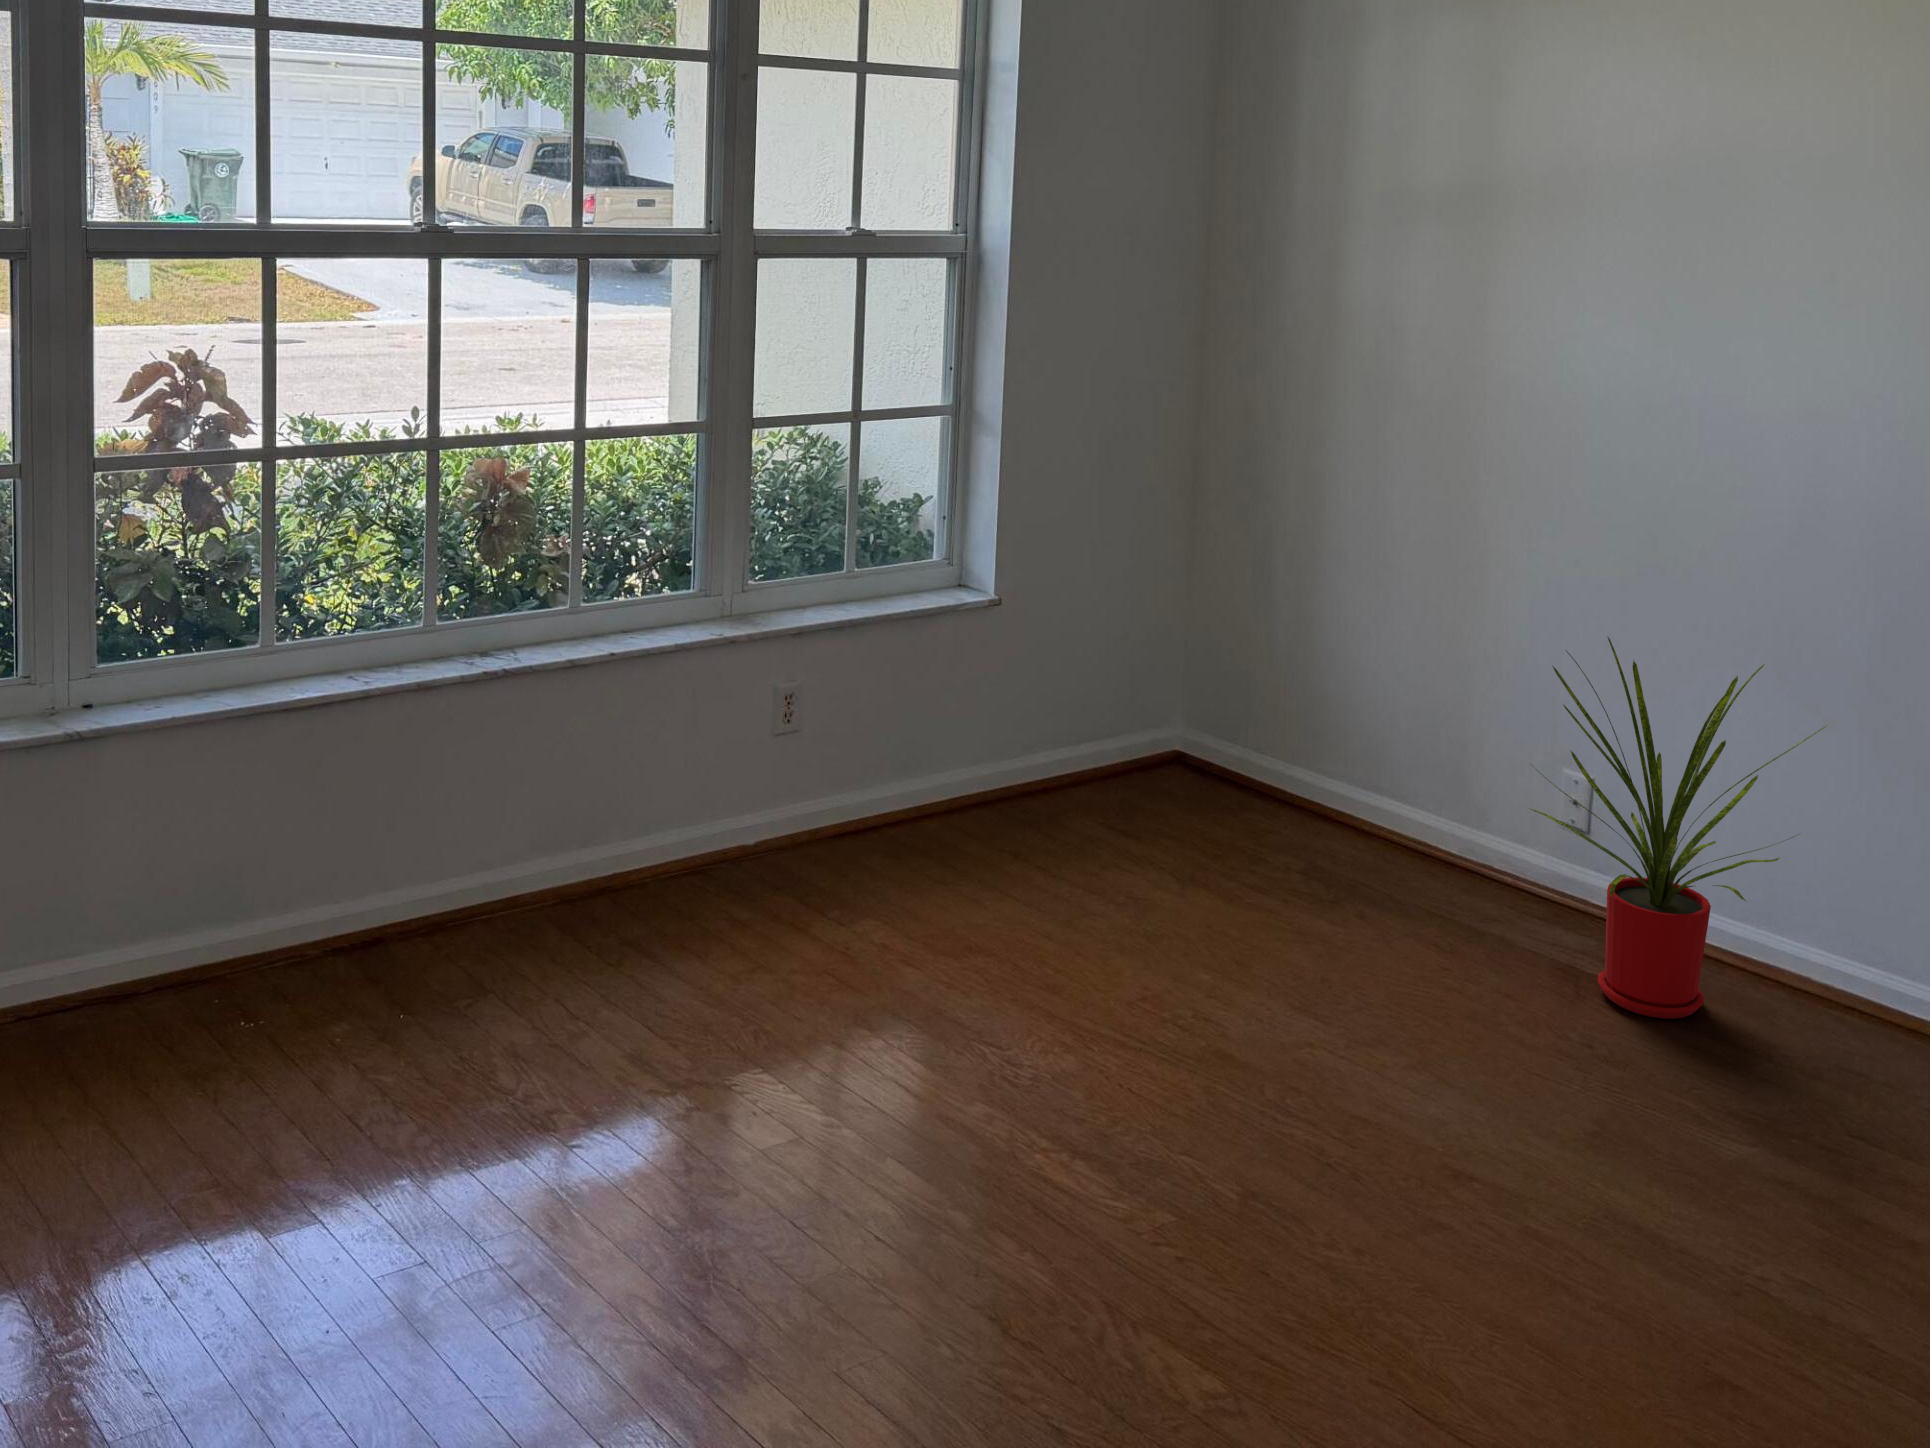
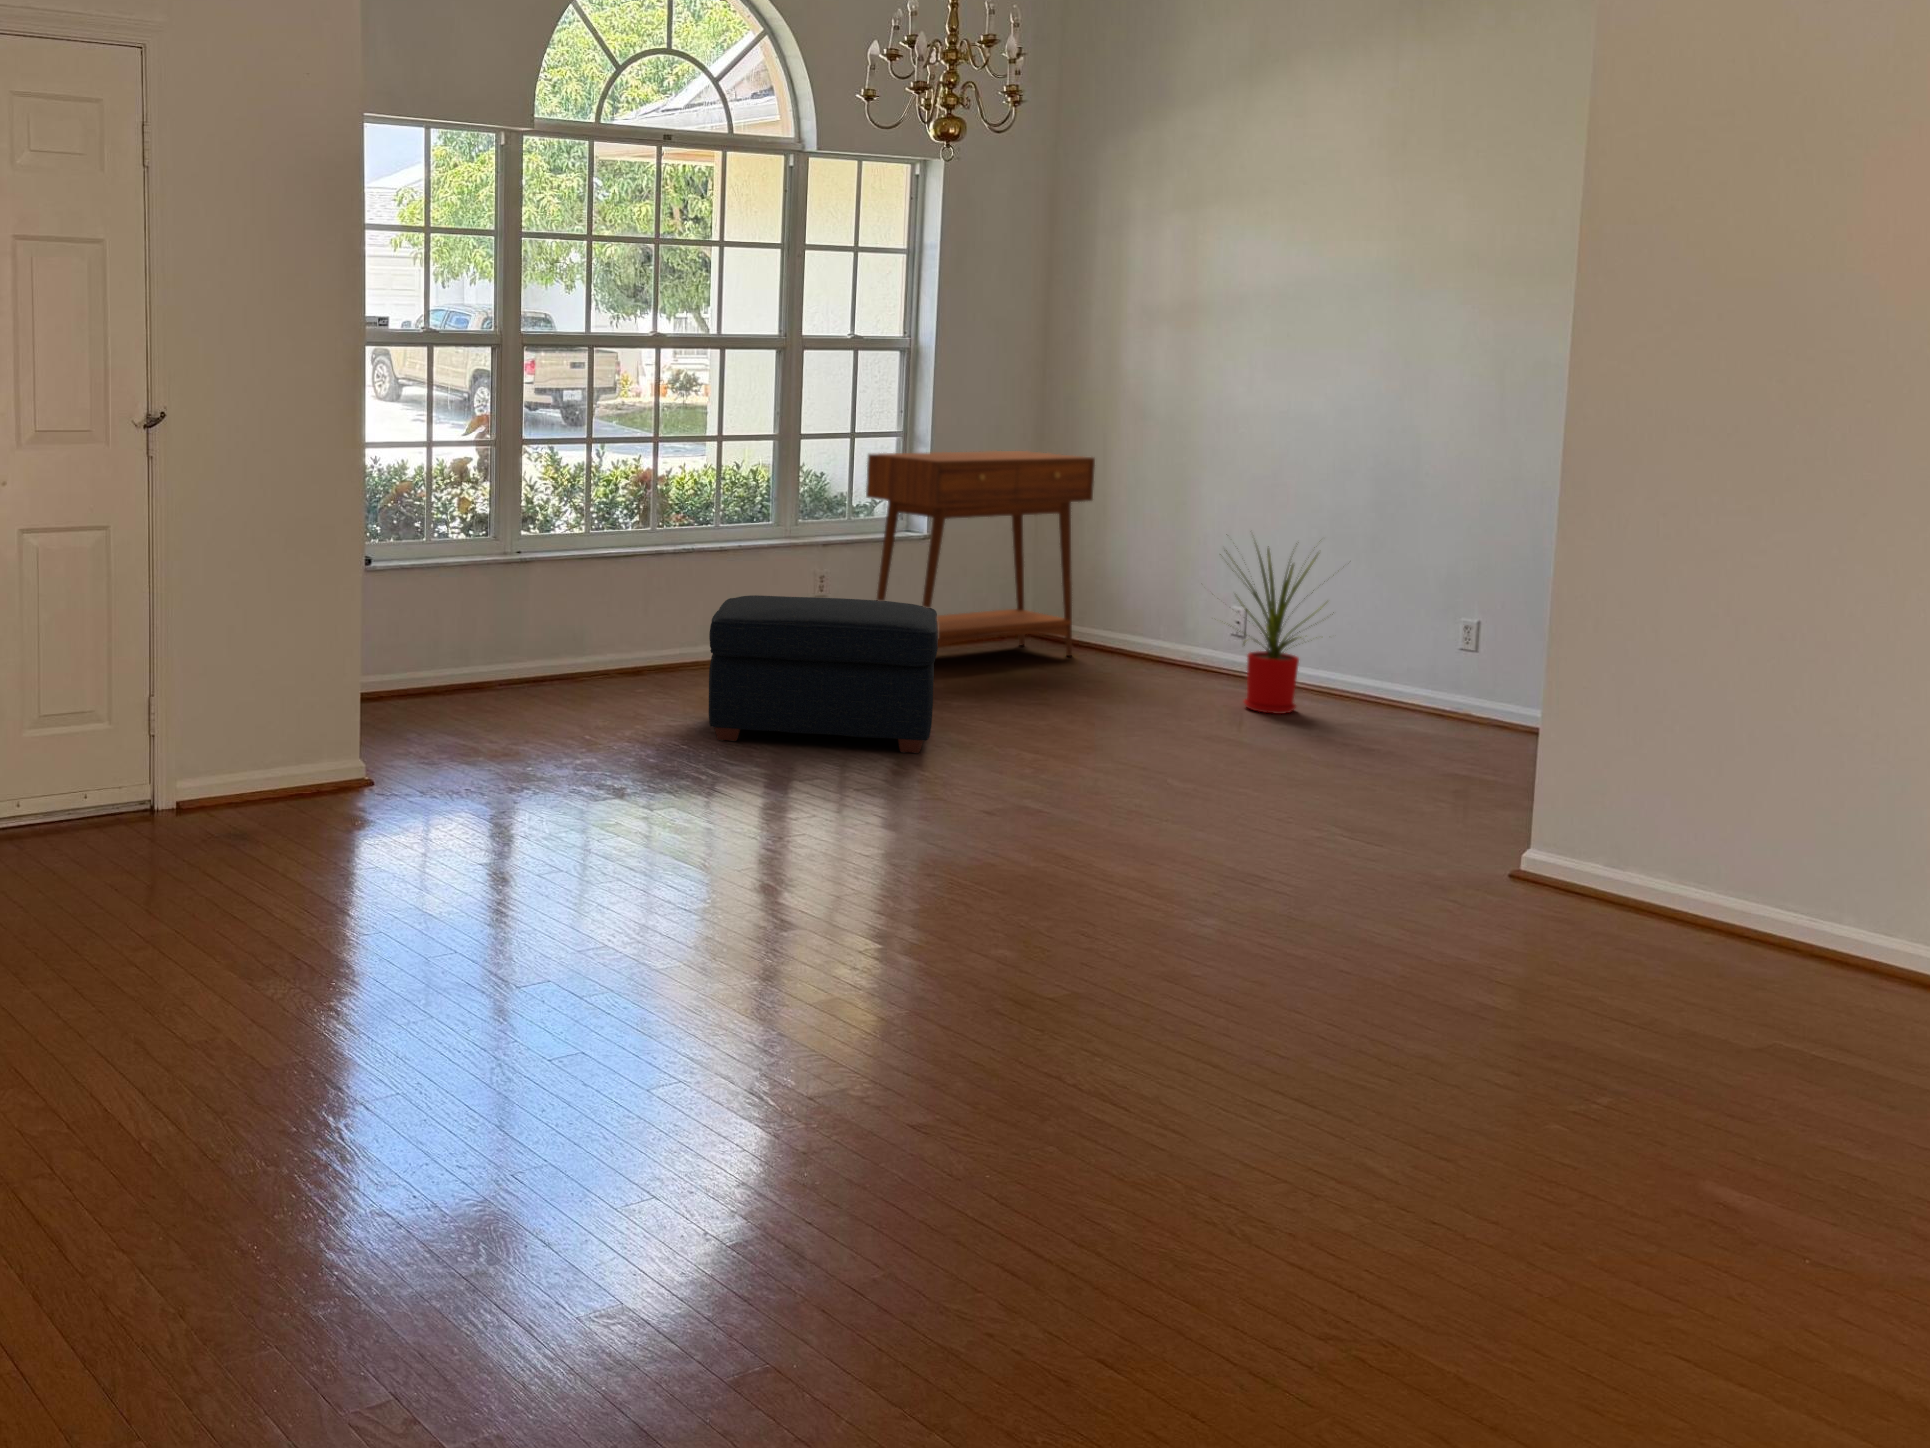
console table: none [877,430,1294,886] -> present [866,451,1095,656]
ottoman: none [424,847,989,1306] -> present [709,595,938,753]

